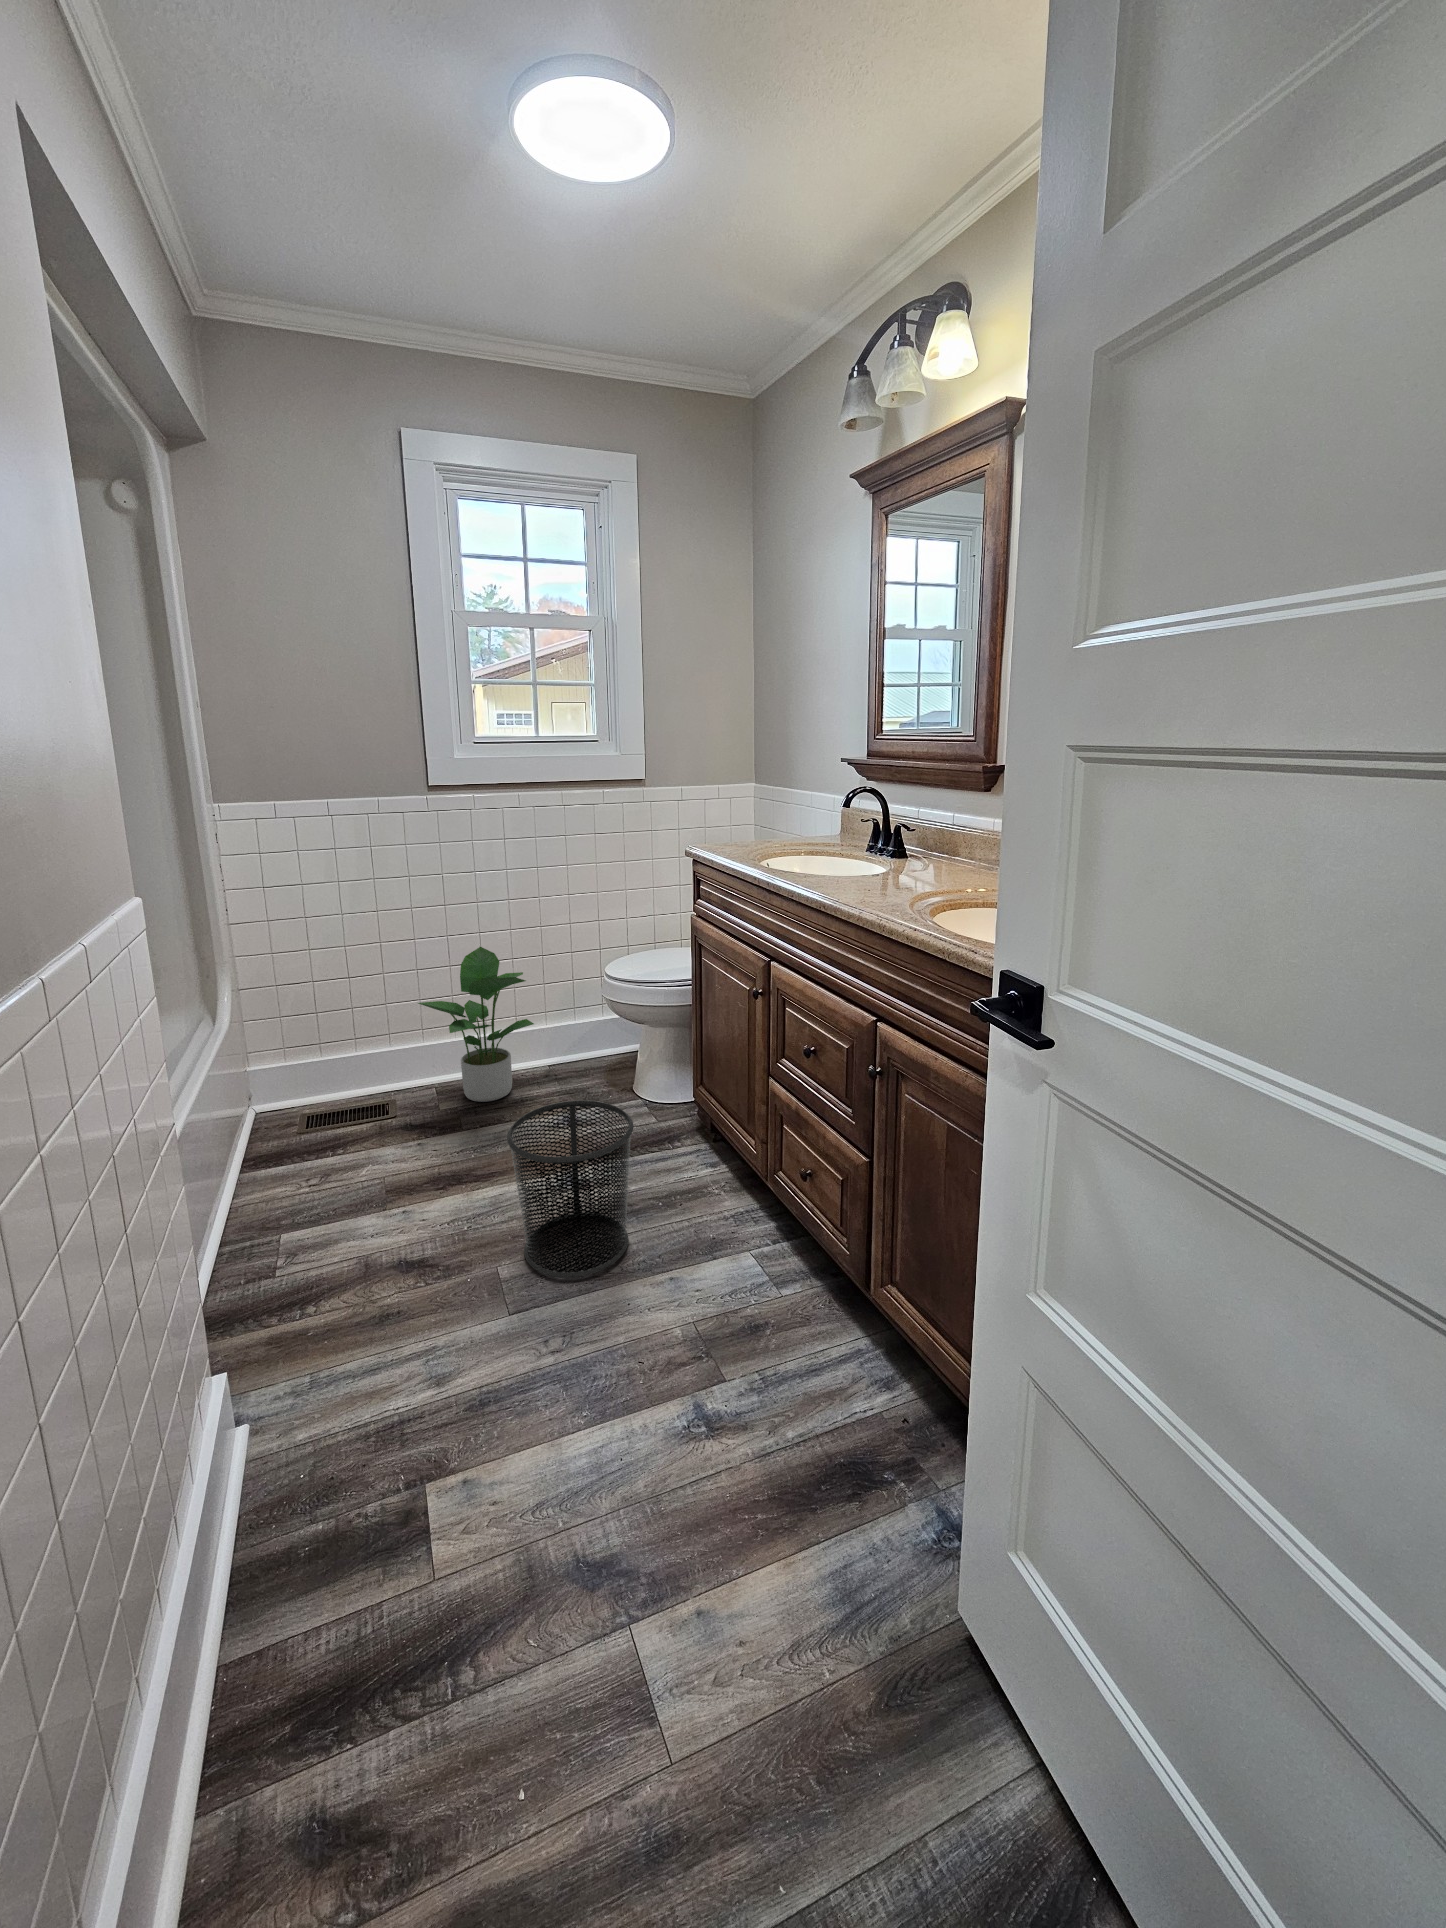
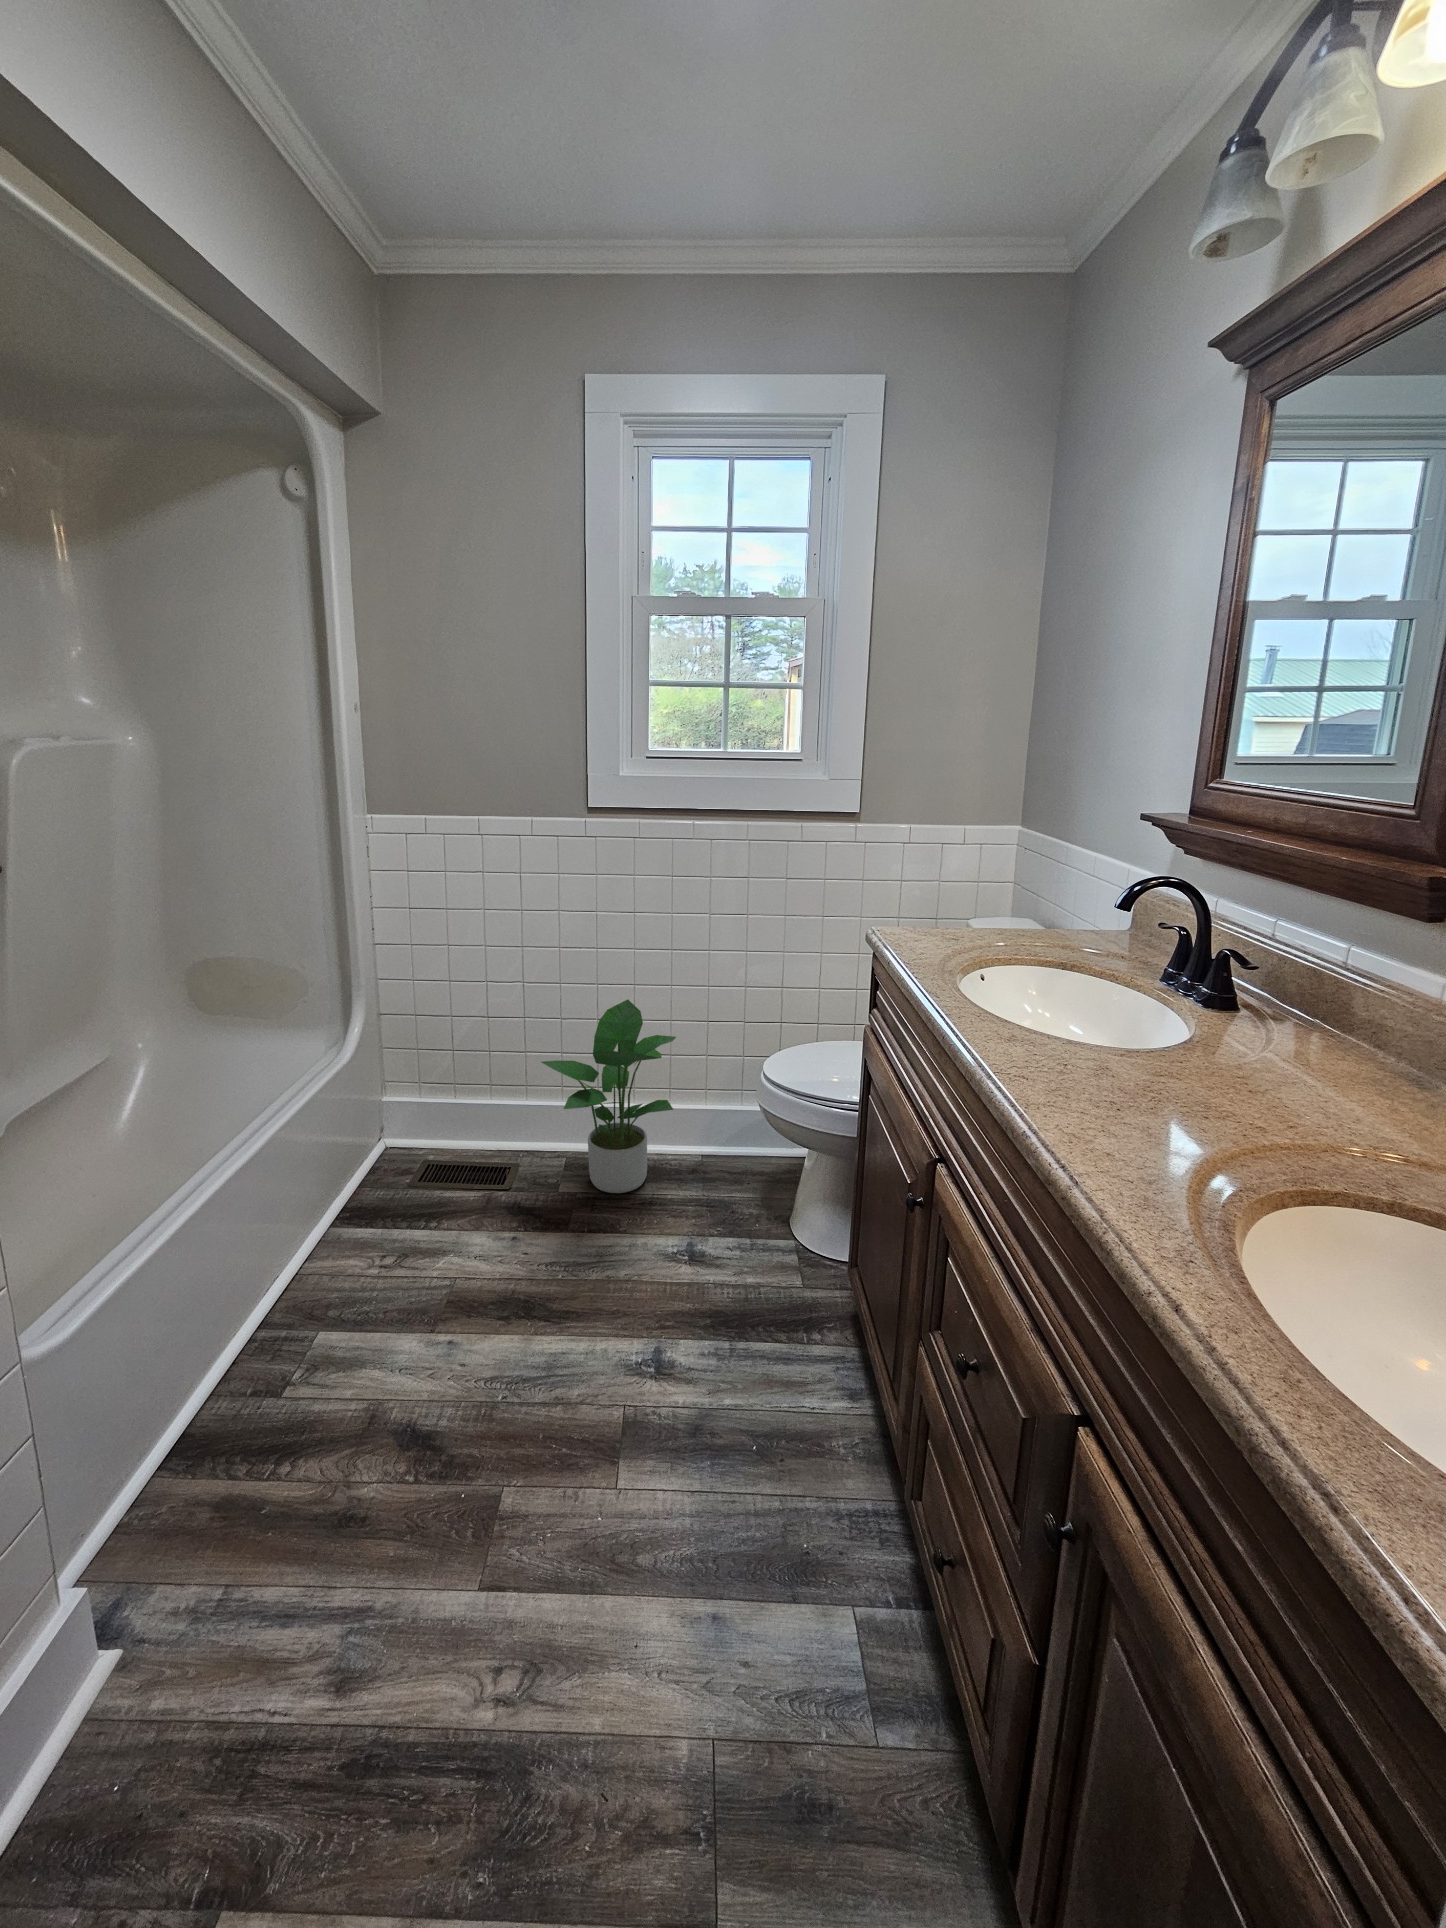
waste bin: present [507,1100,634,1278] -> none [518,1272,700,1554]

